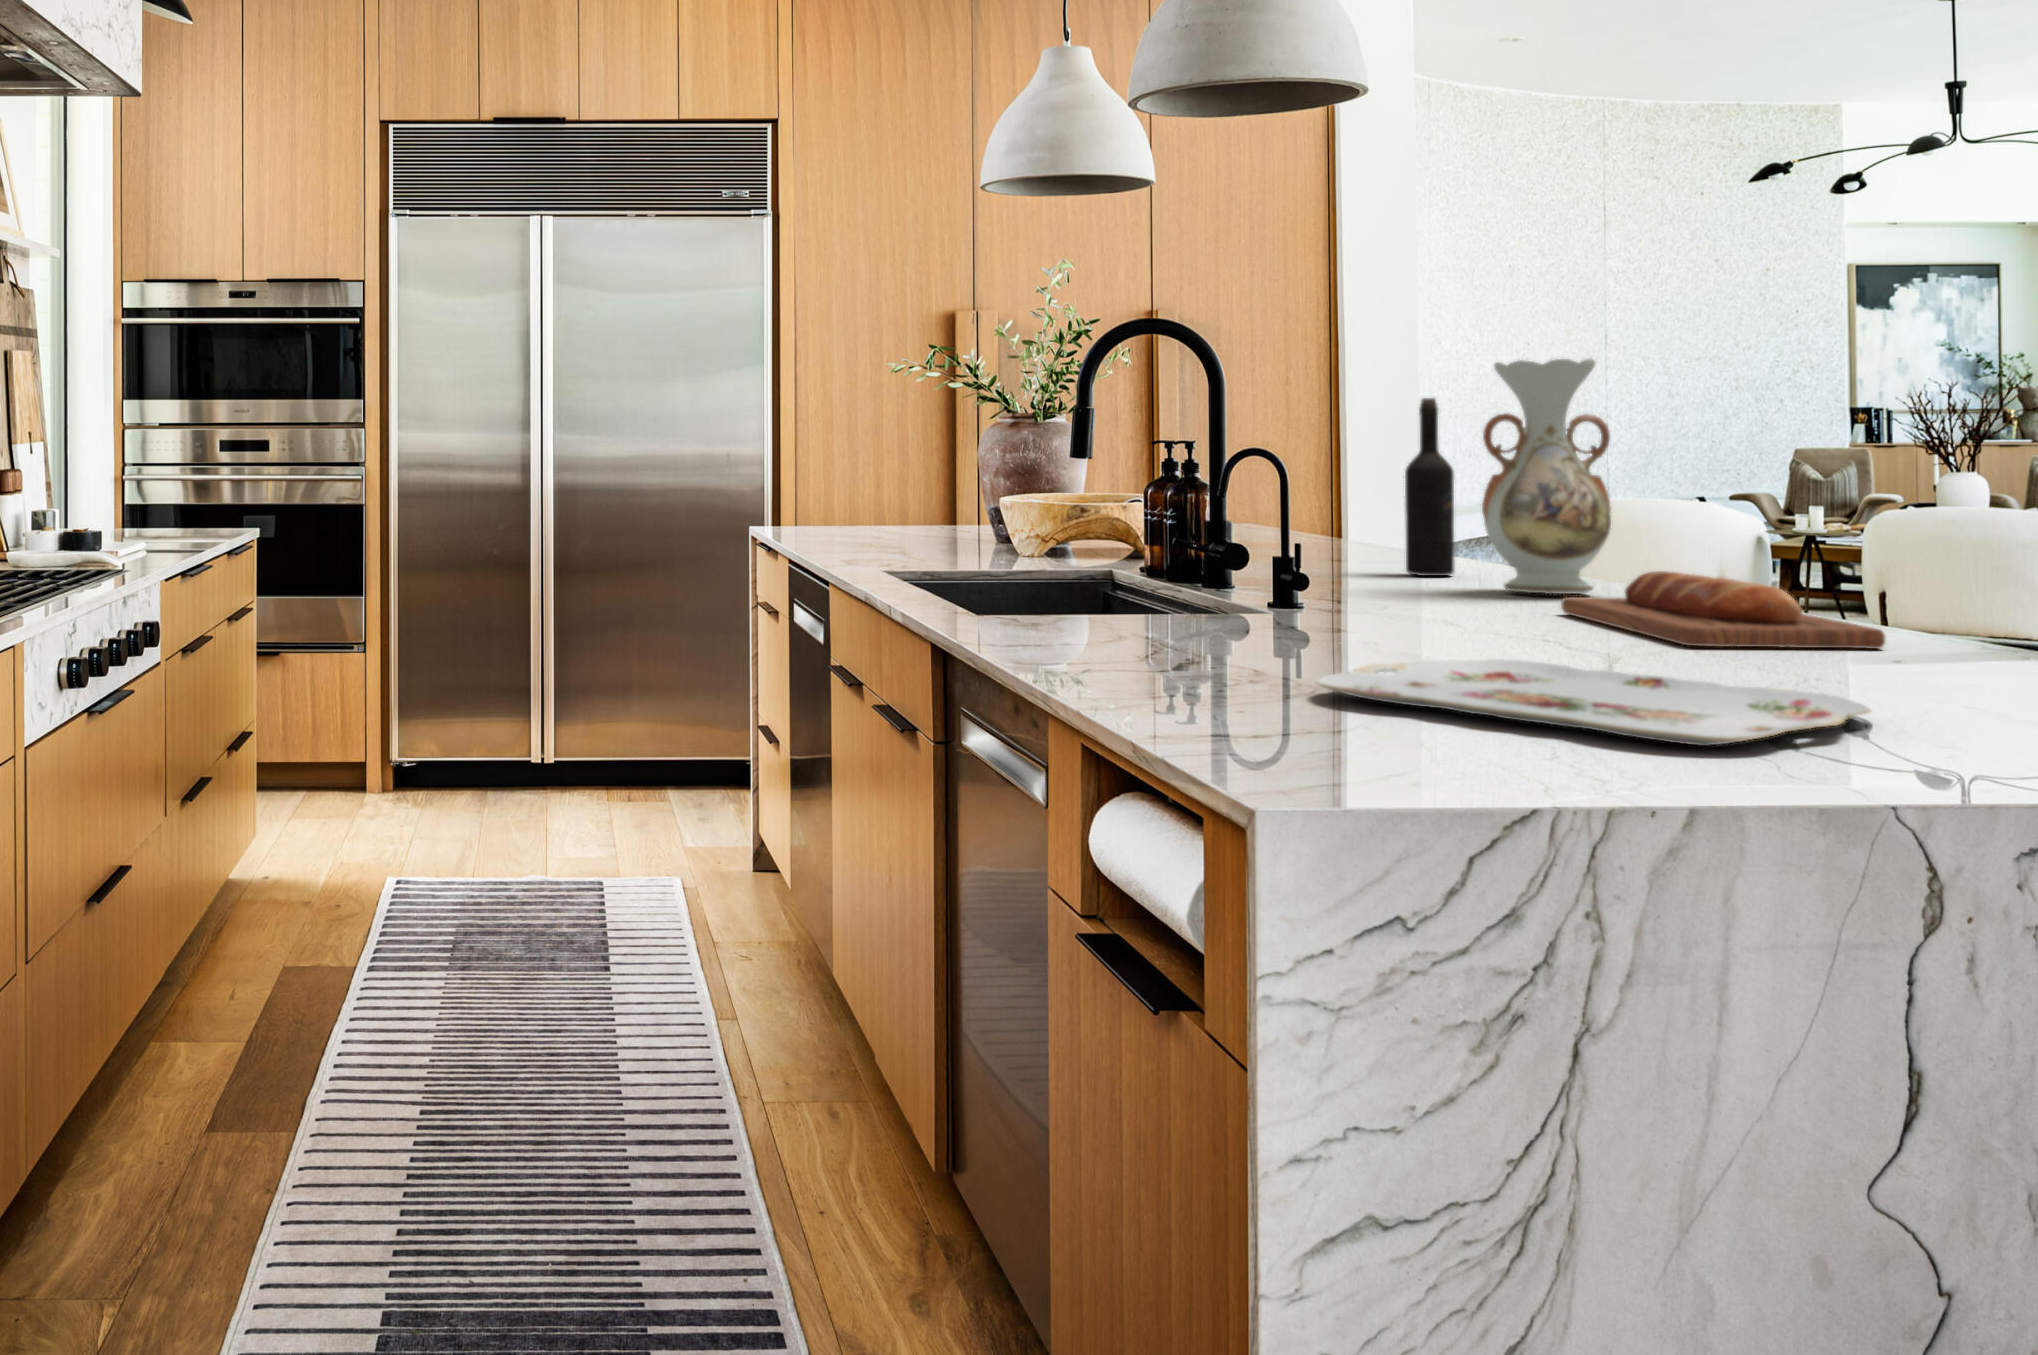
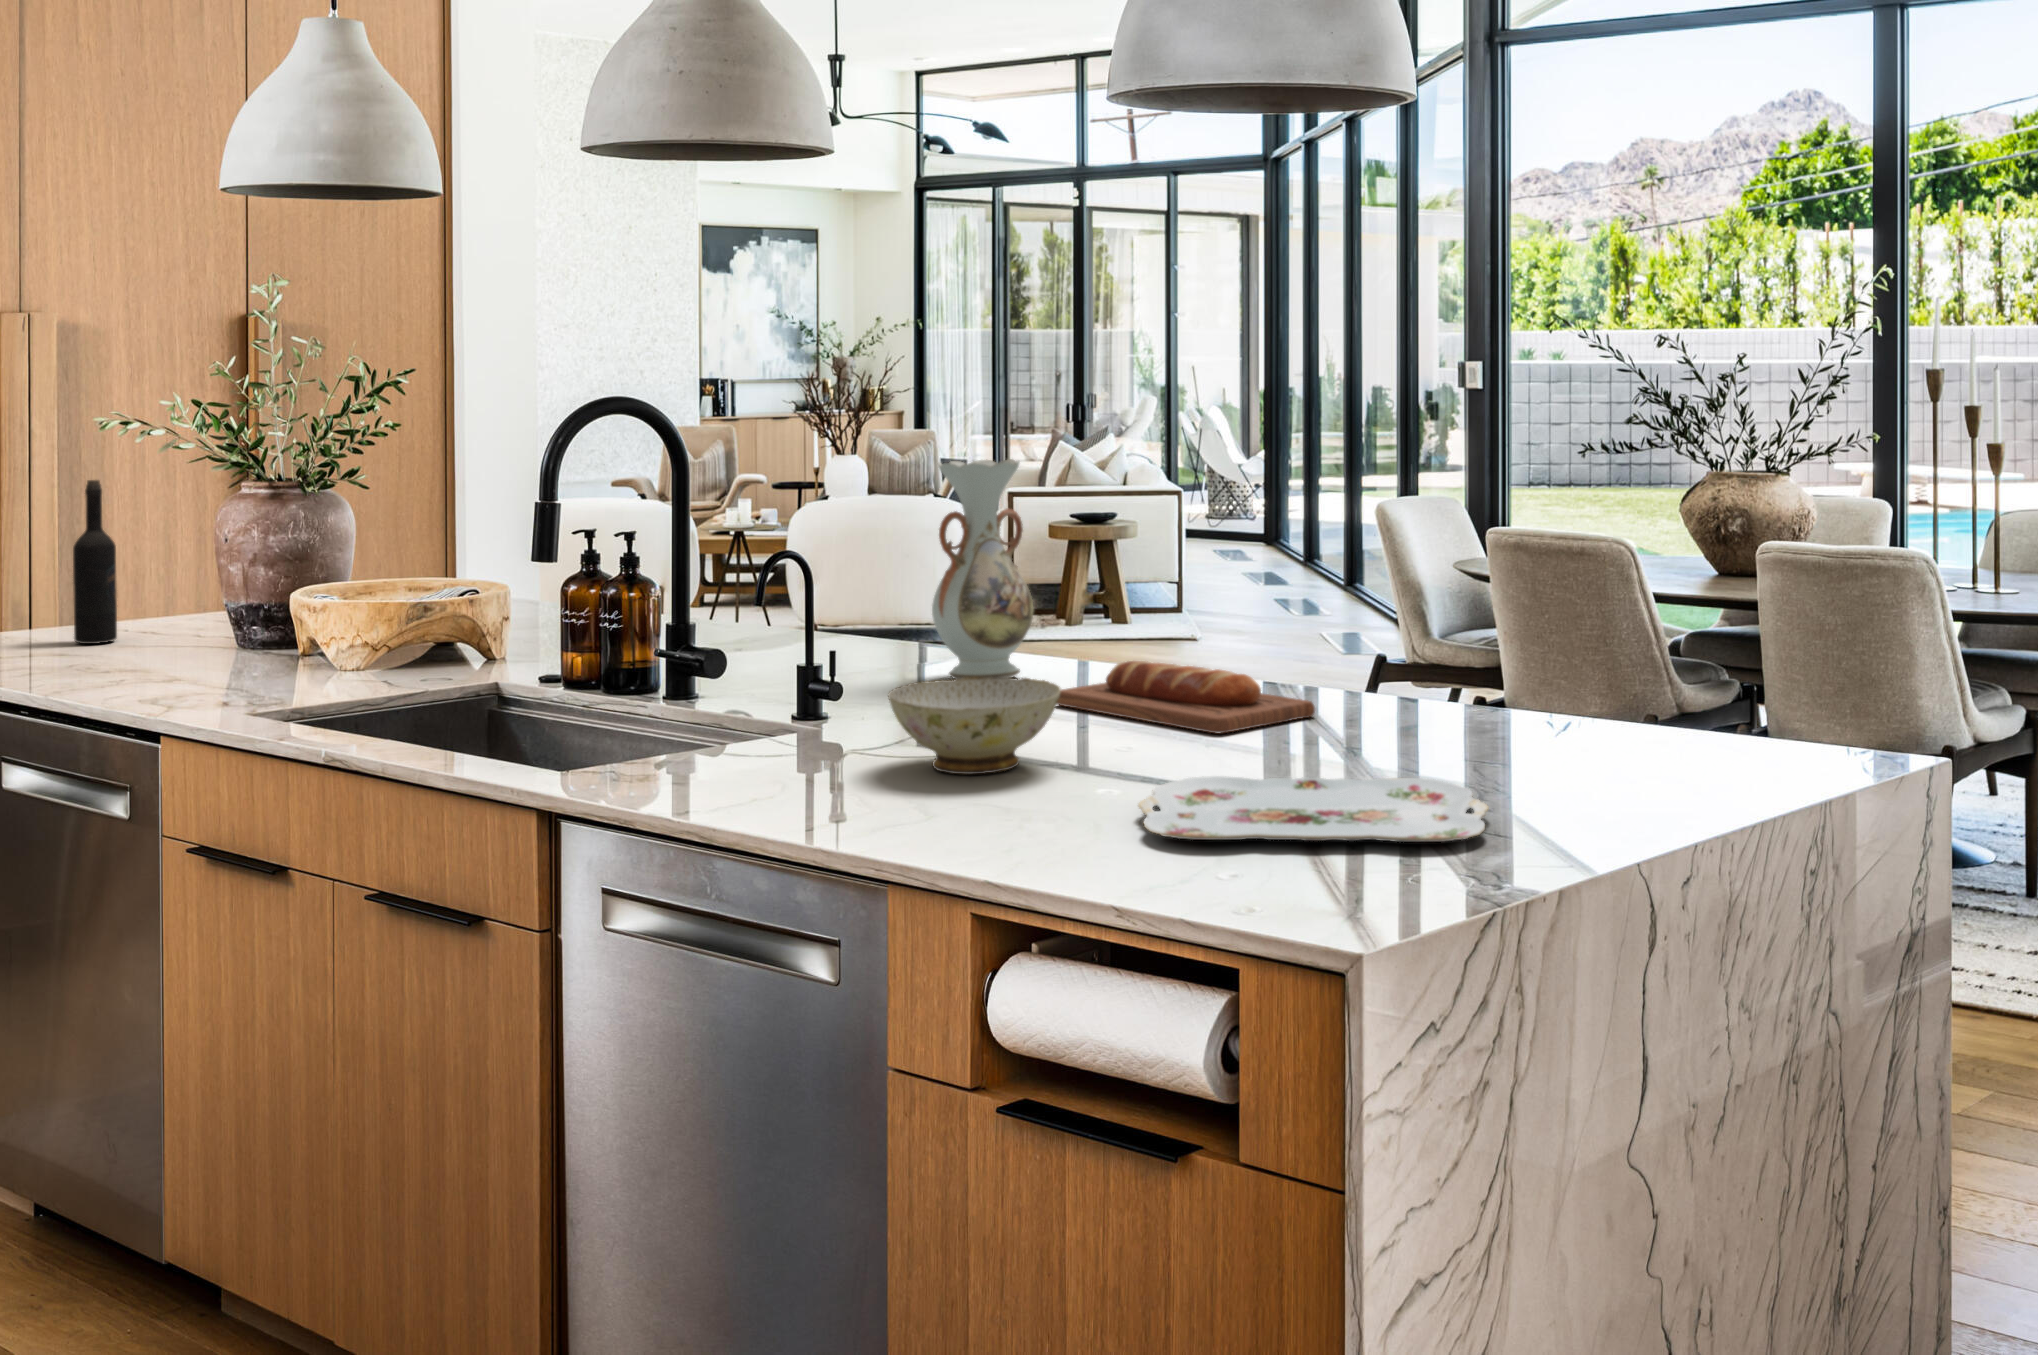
wine bottle: present [1405,398,1455,576] -> present [73,480,117,644]
ceramic bowl: none [1226,551,1426,641] -> present [888,677,1060,774]

